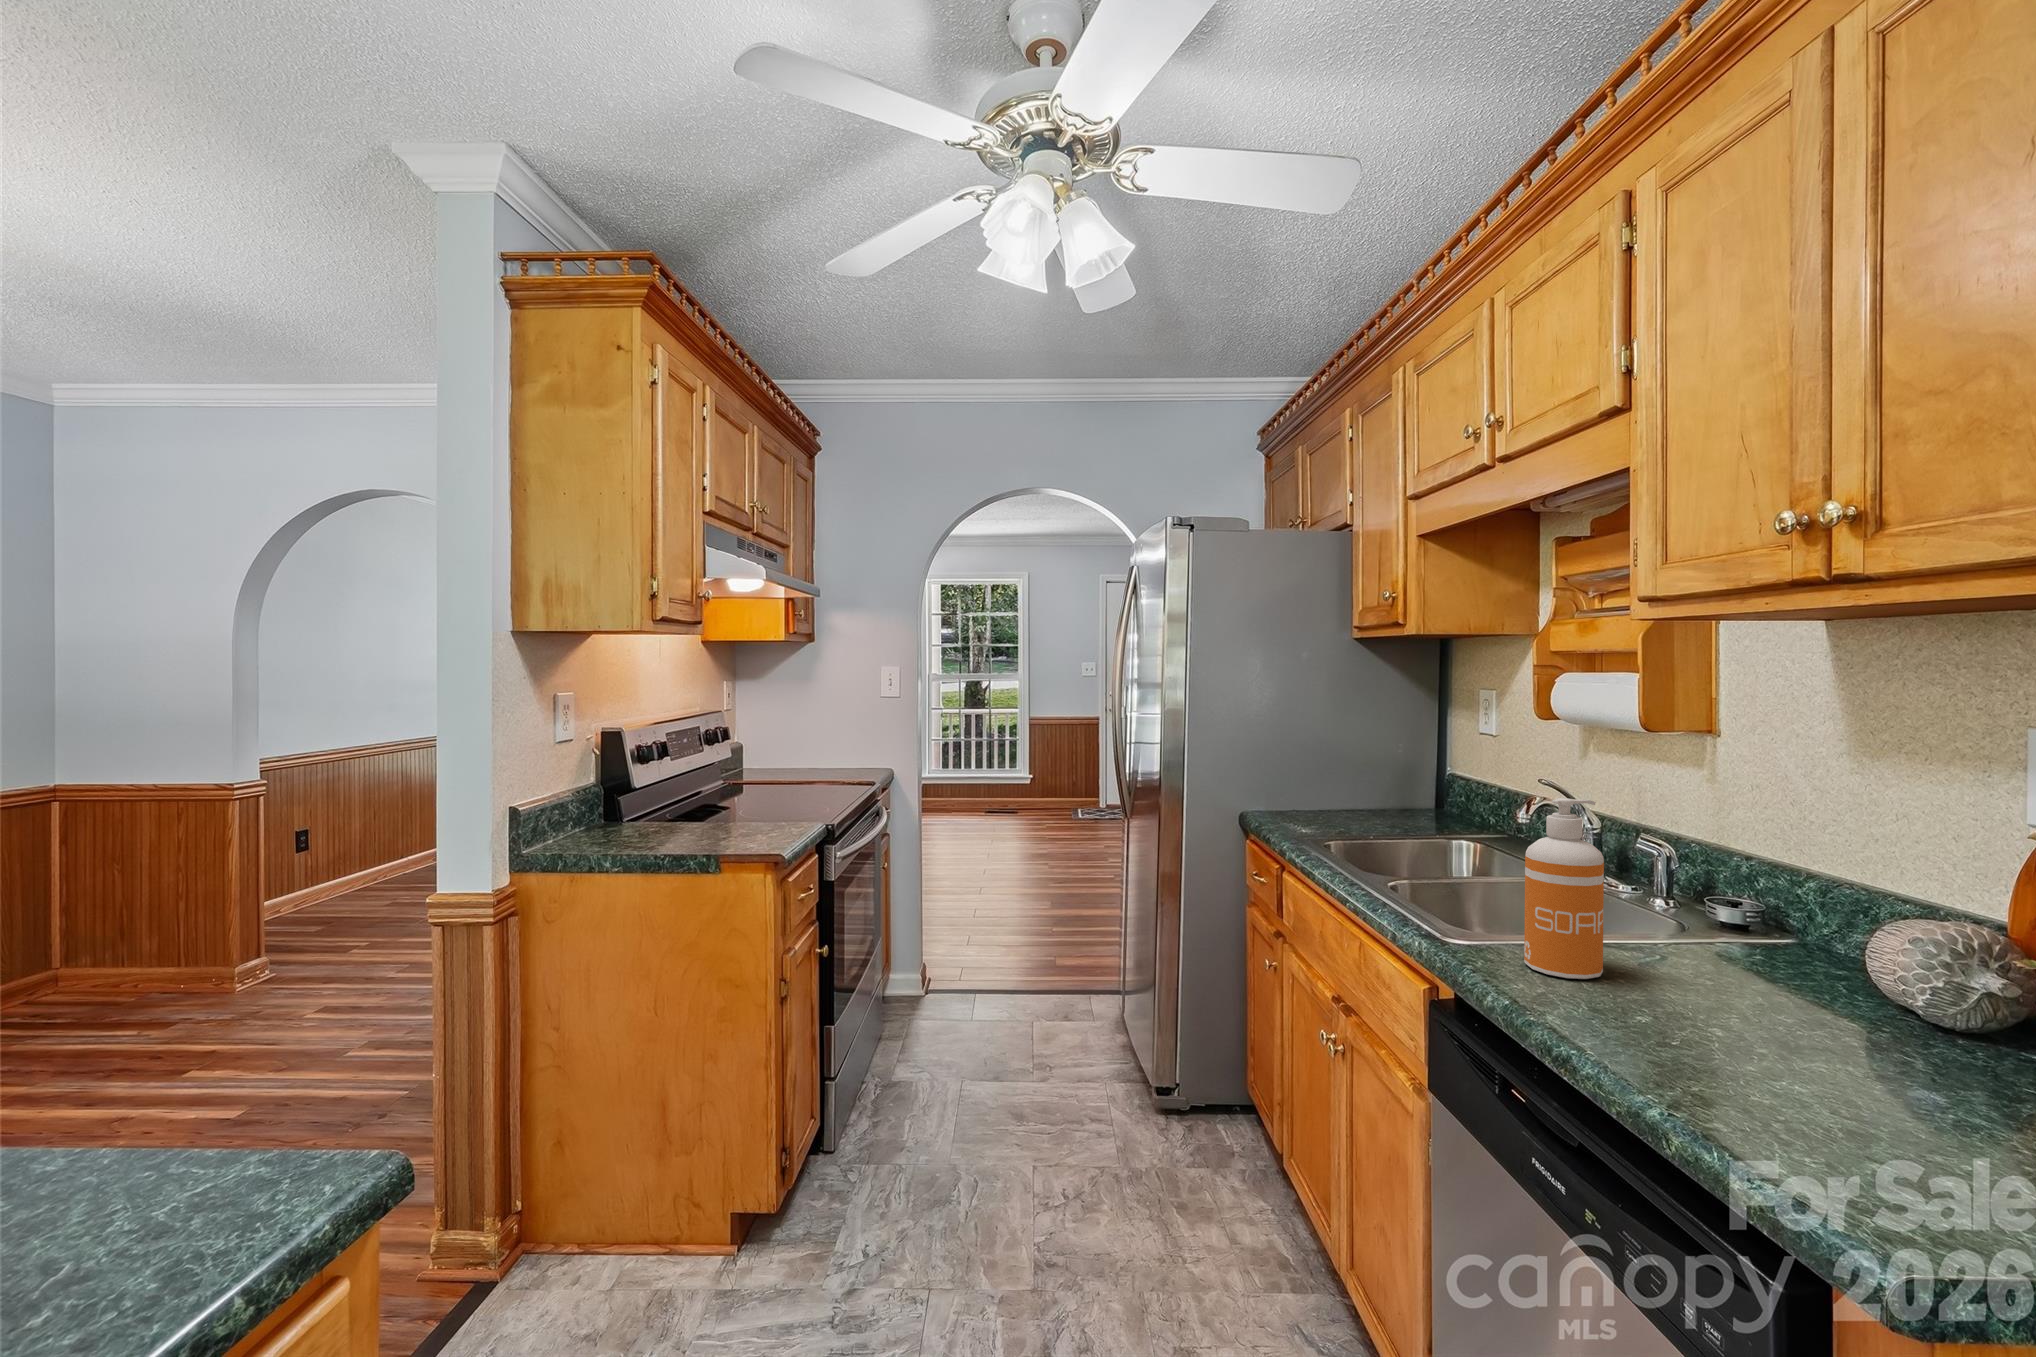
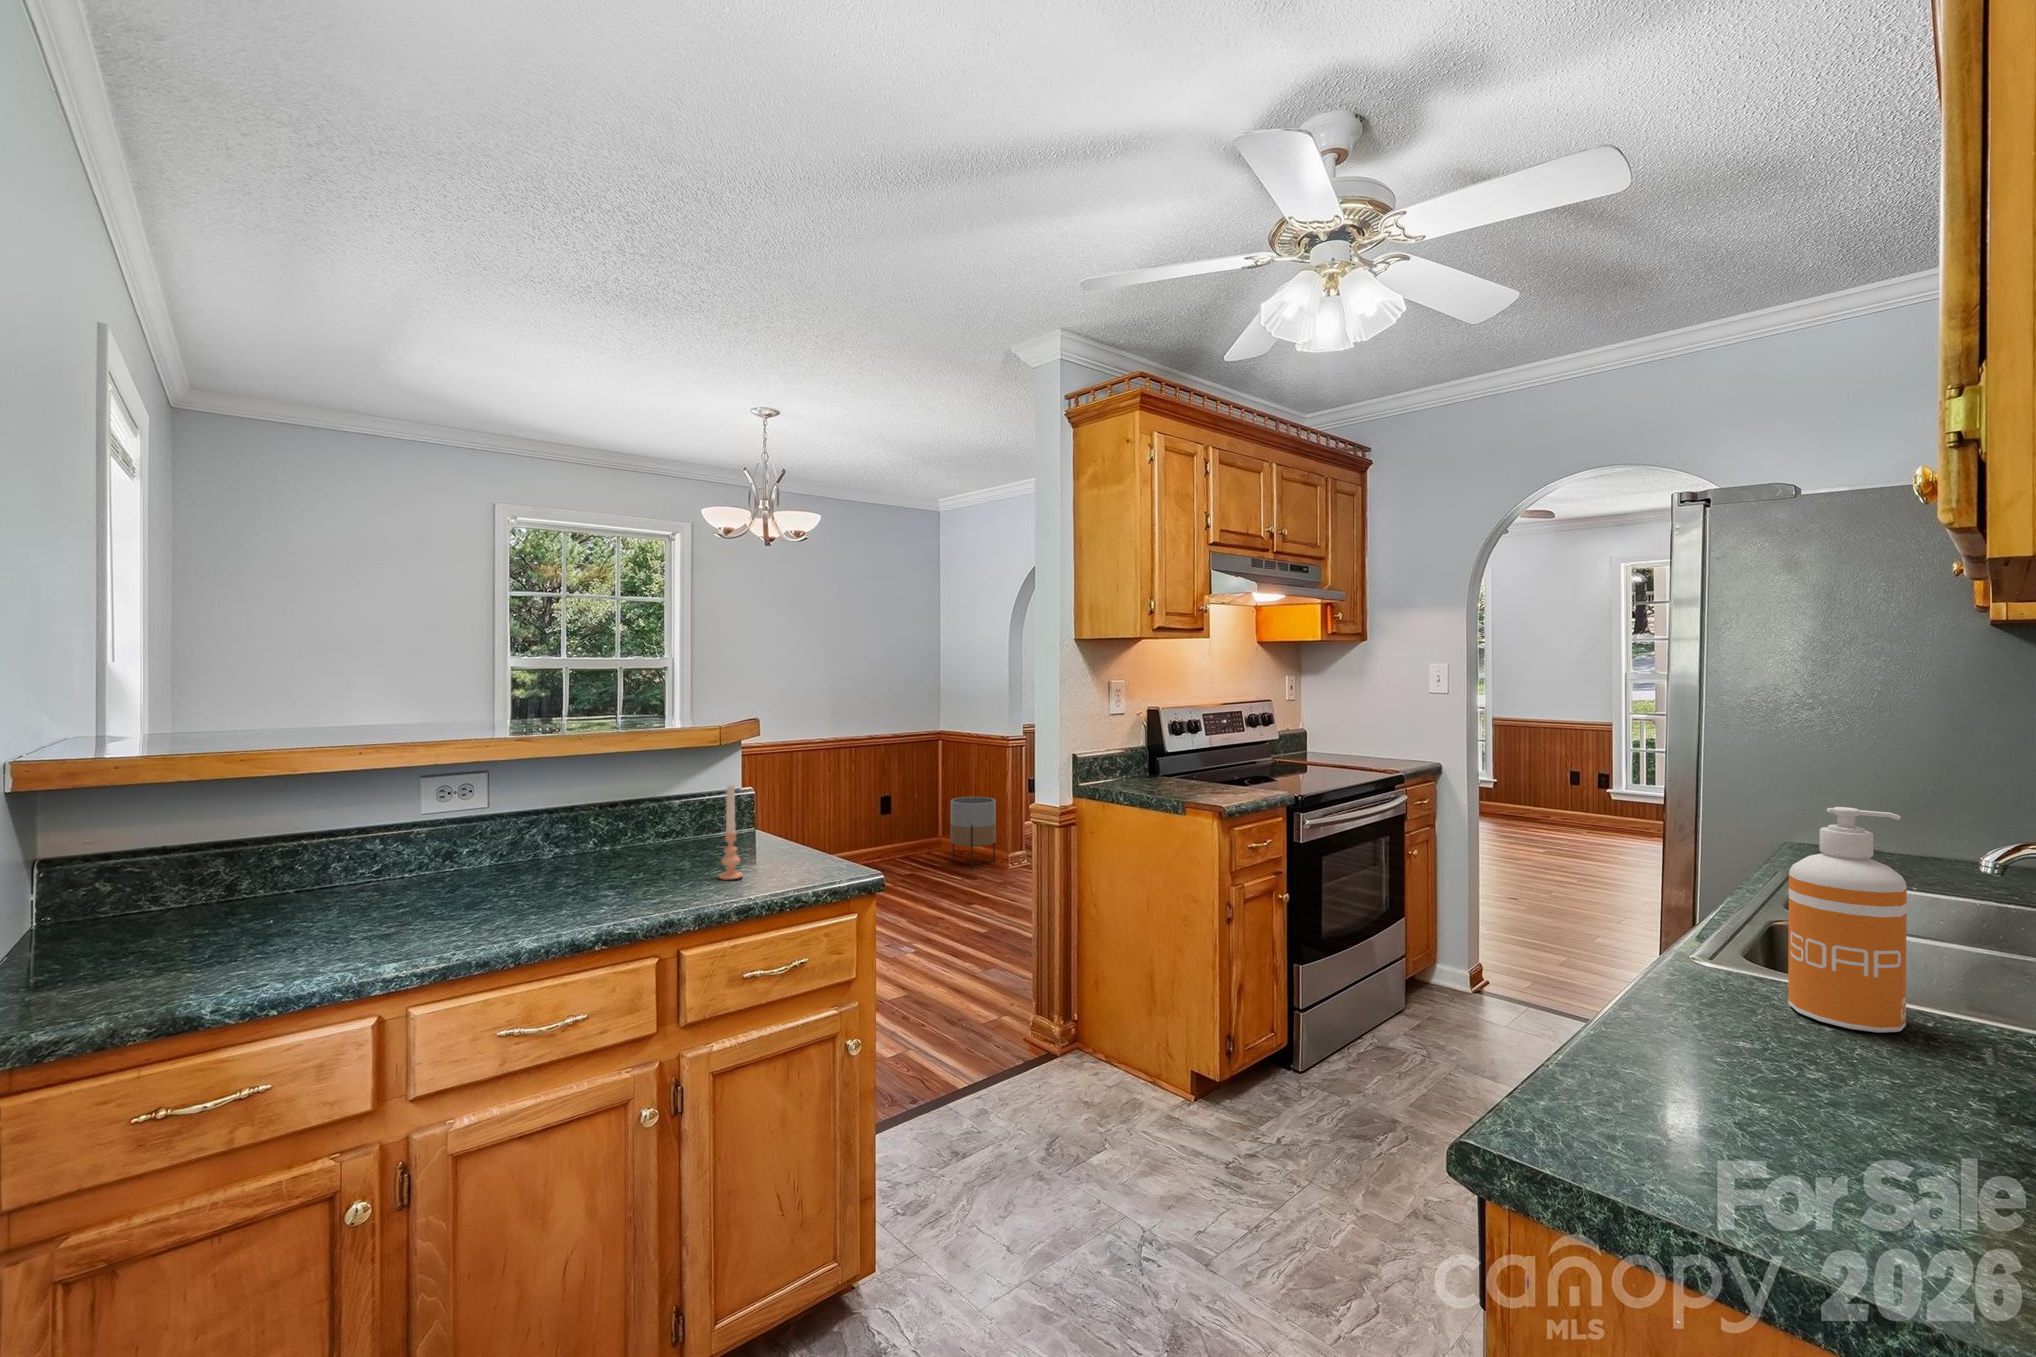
planter: none [89,885,195,1015] -> present [950,797,996,870]
candle: none [99,1003,184,1270] -> present [718,785,743,880]

